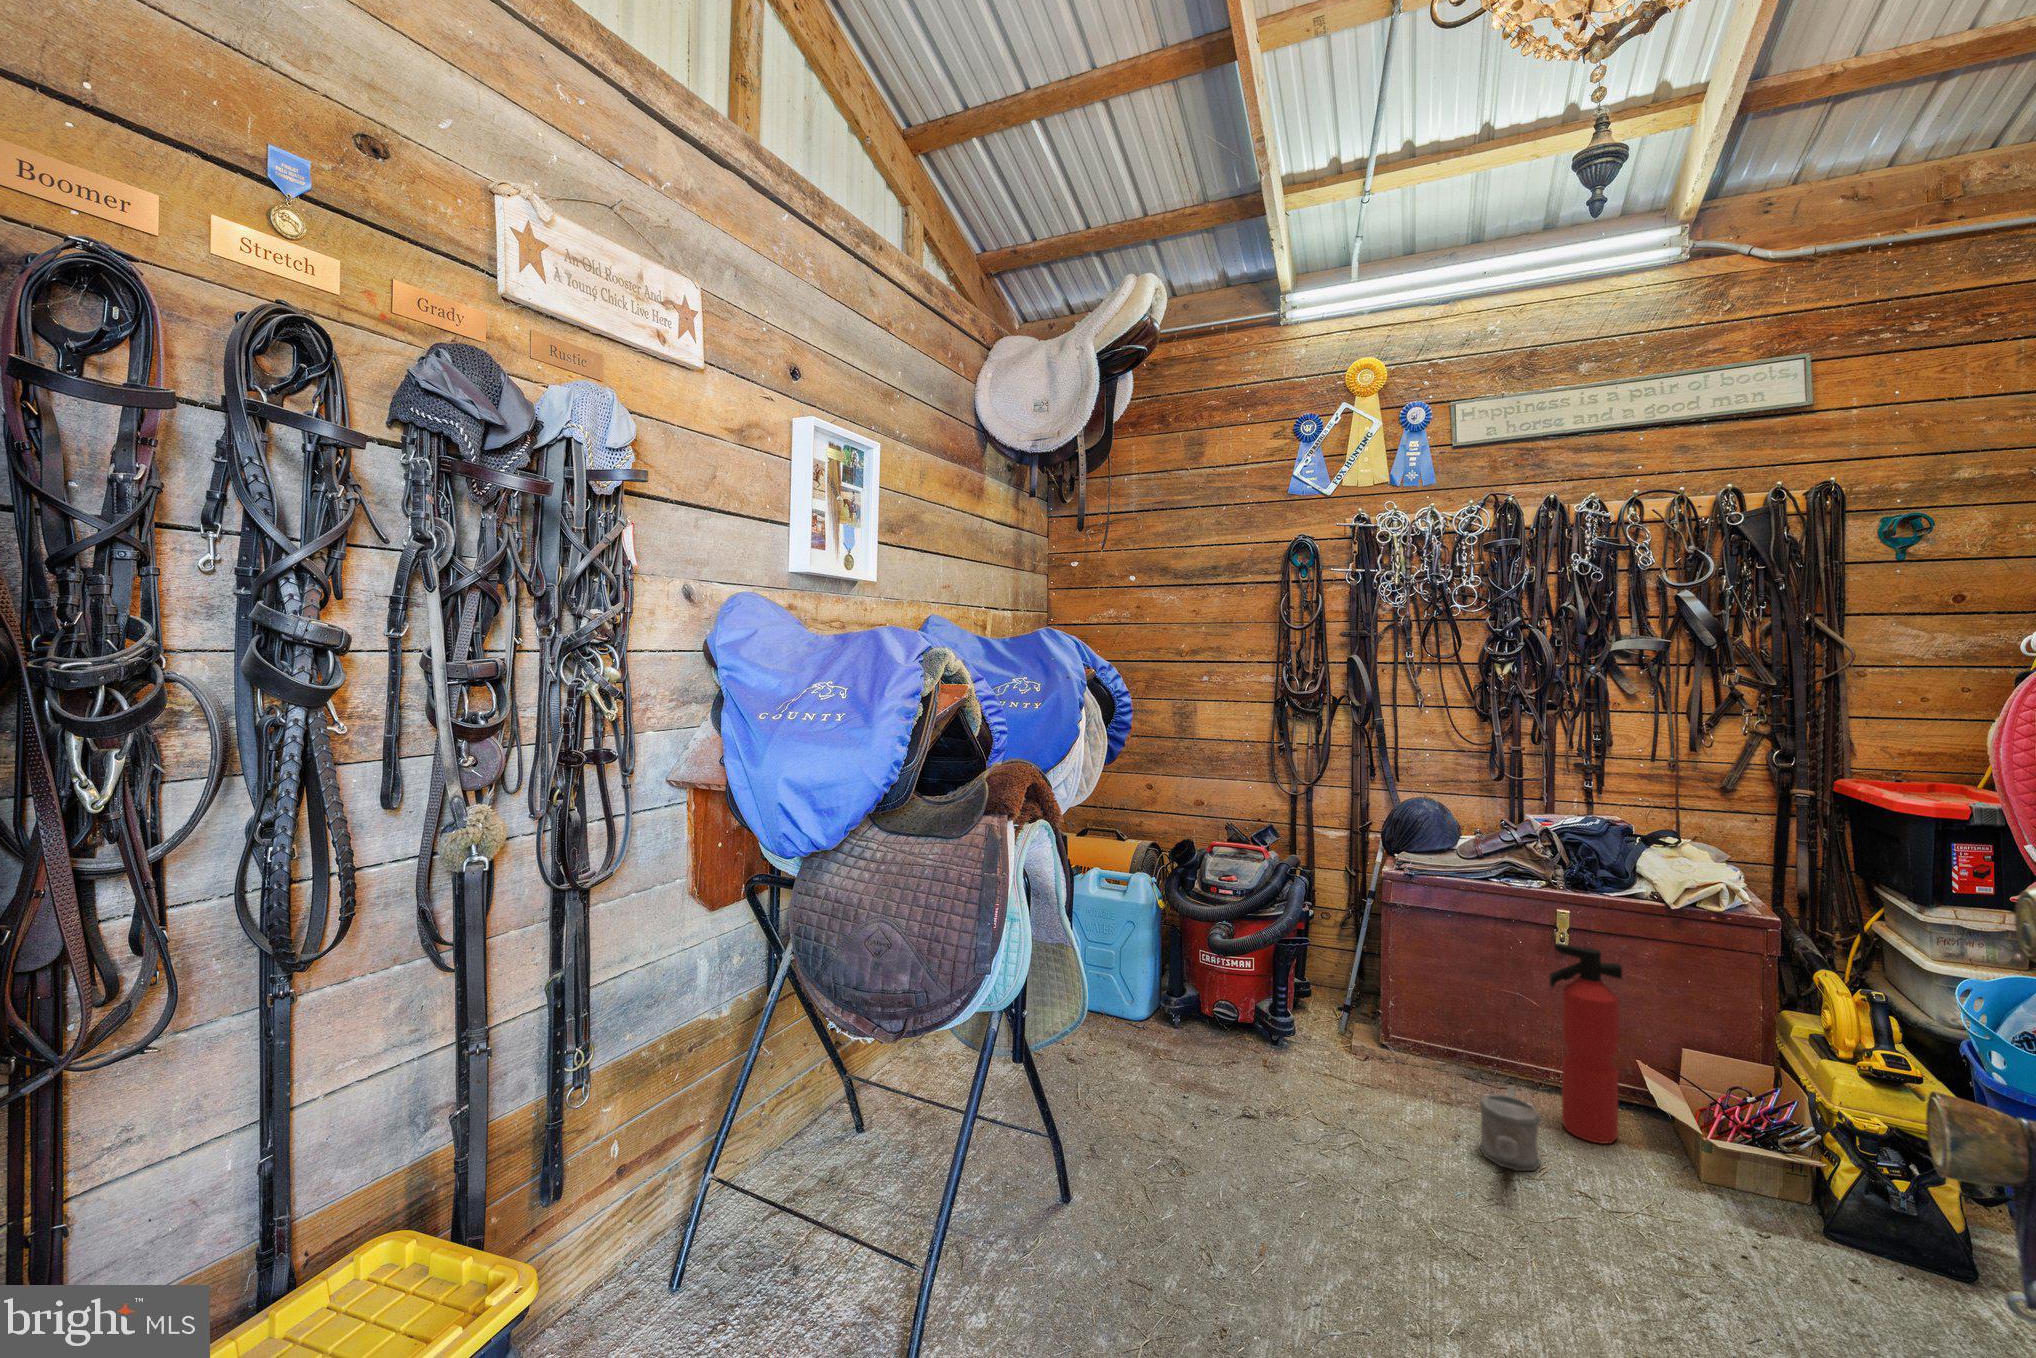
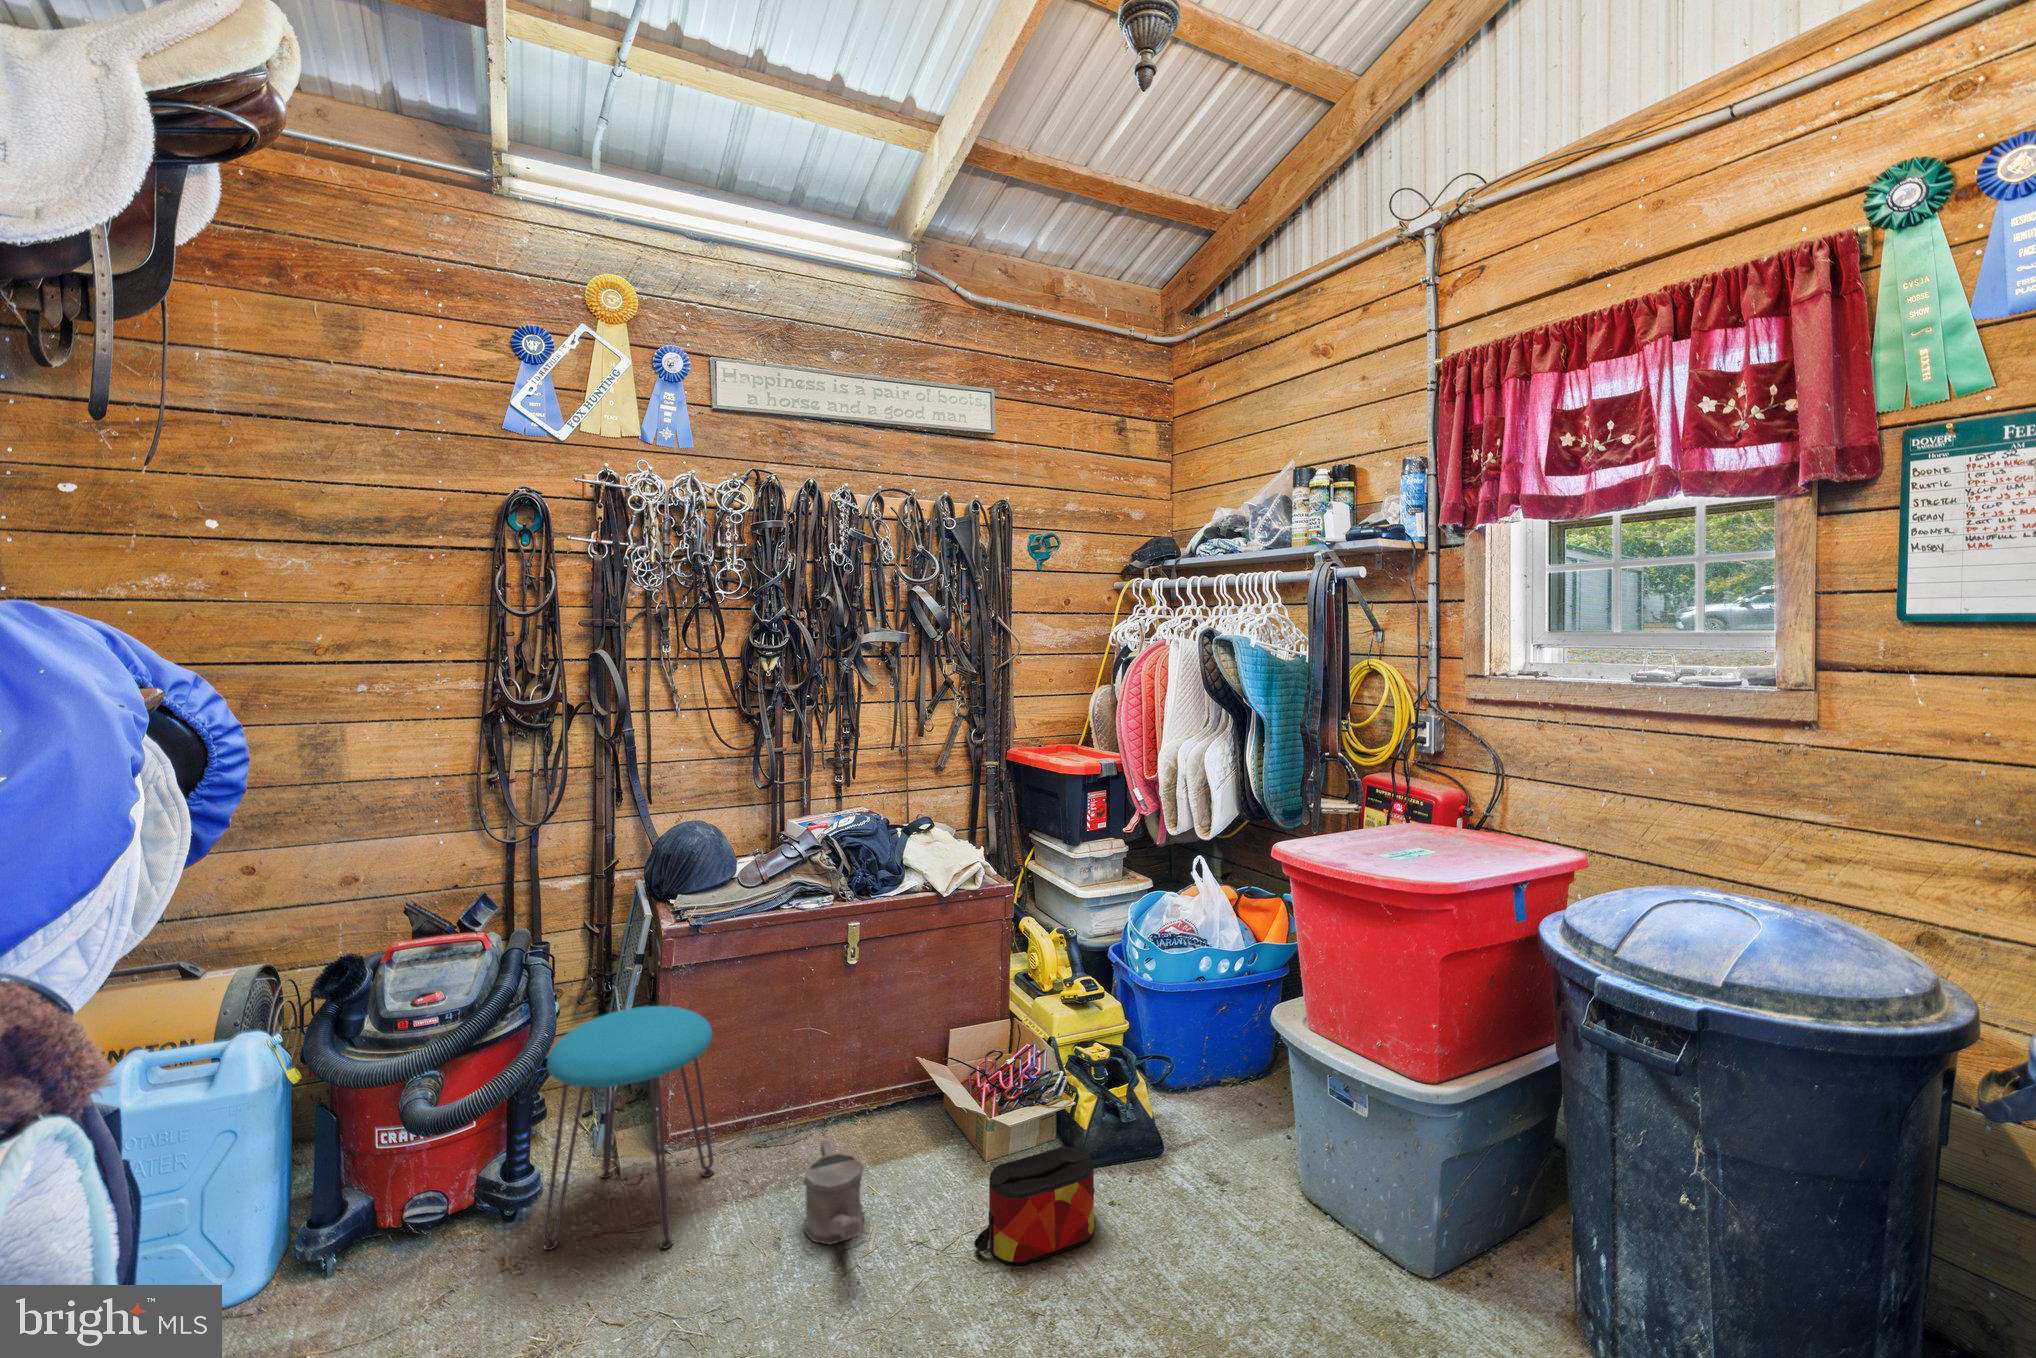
stool: none [1286,926,1418,1106] -> present [543,1006,714,1250]
fire extinguisher: present [1550,943,1622,1144] -> none [850,958,913,1159]
bag: none [1649,1173,1834,1307] -> present [974,1147,1095,1265]

